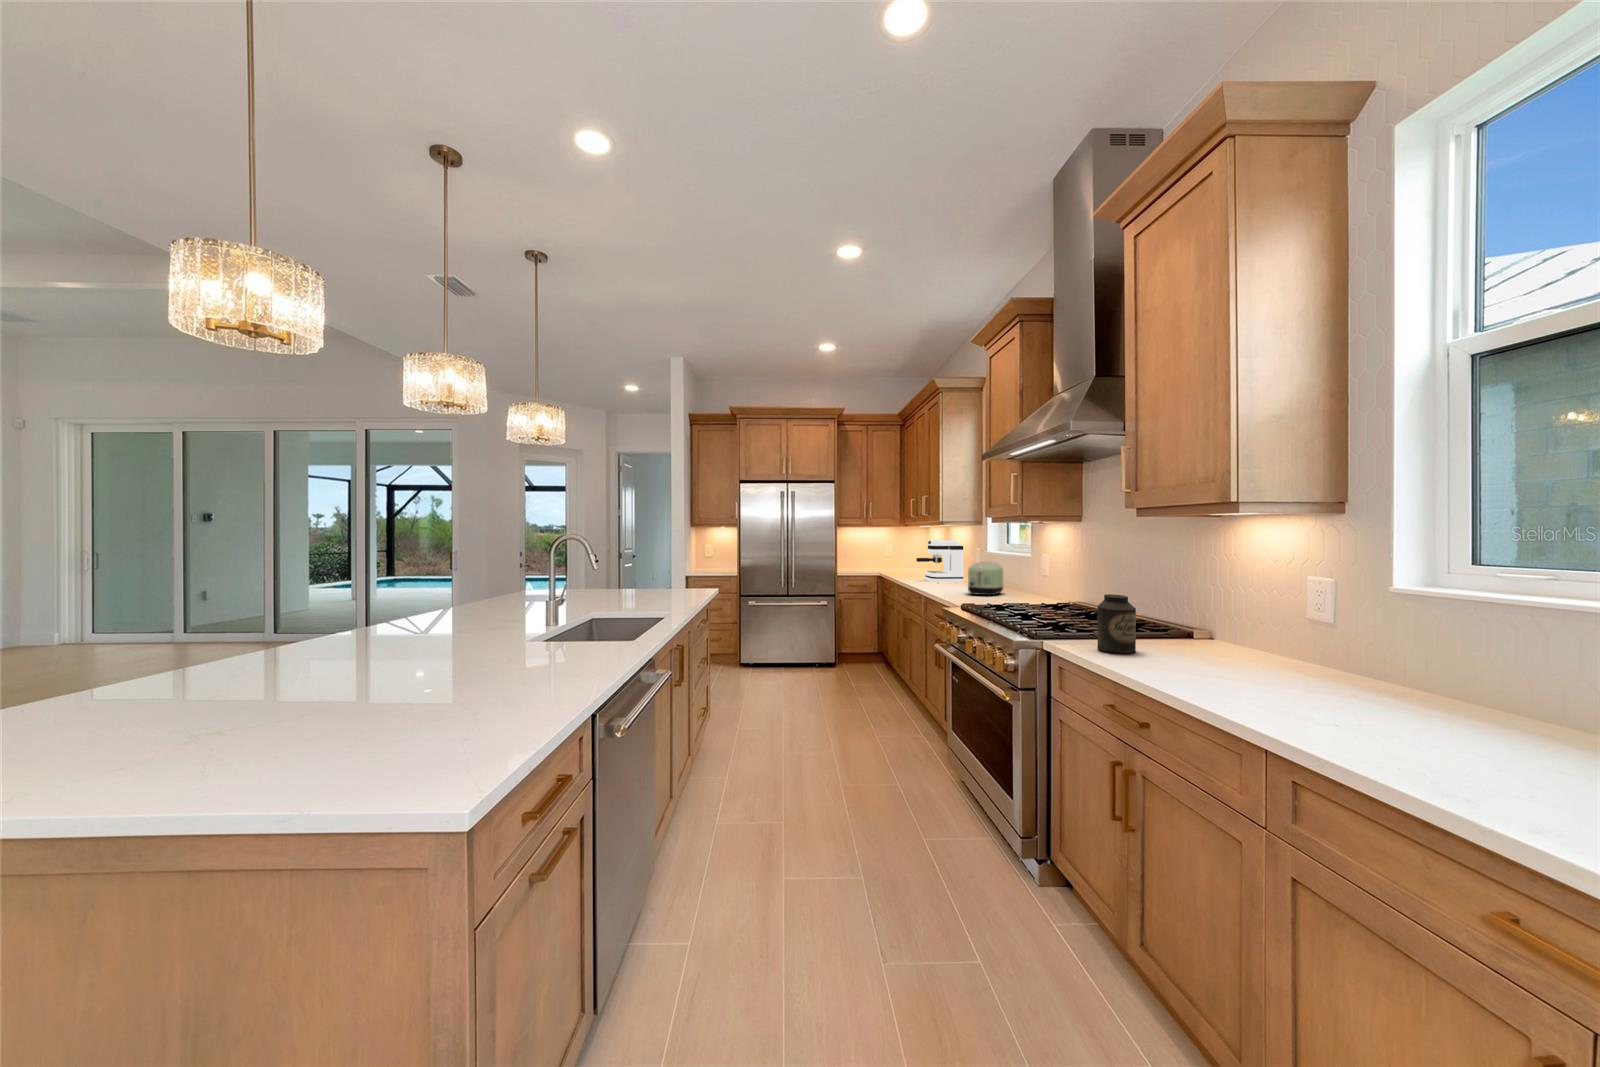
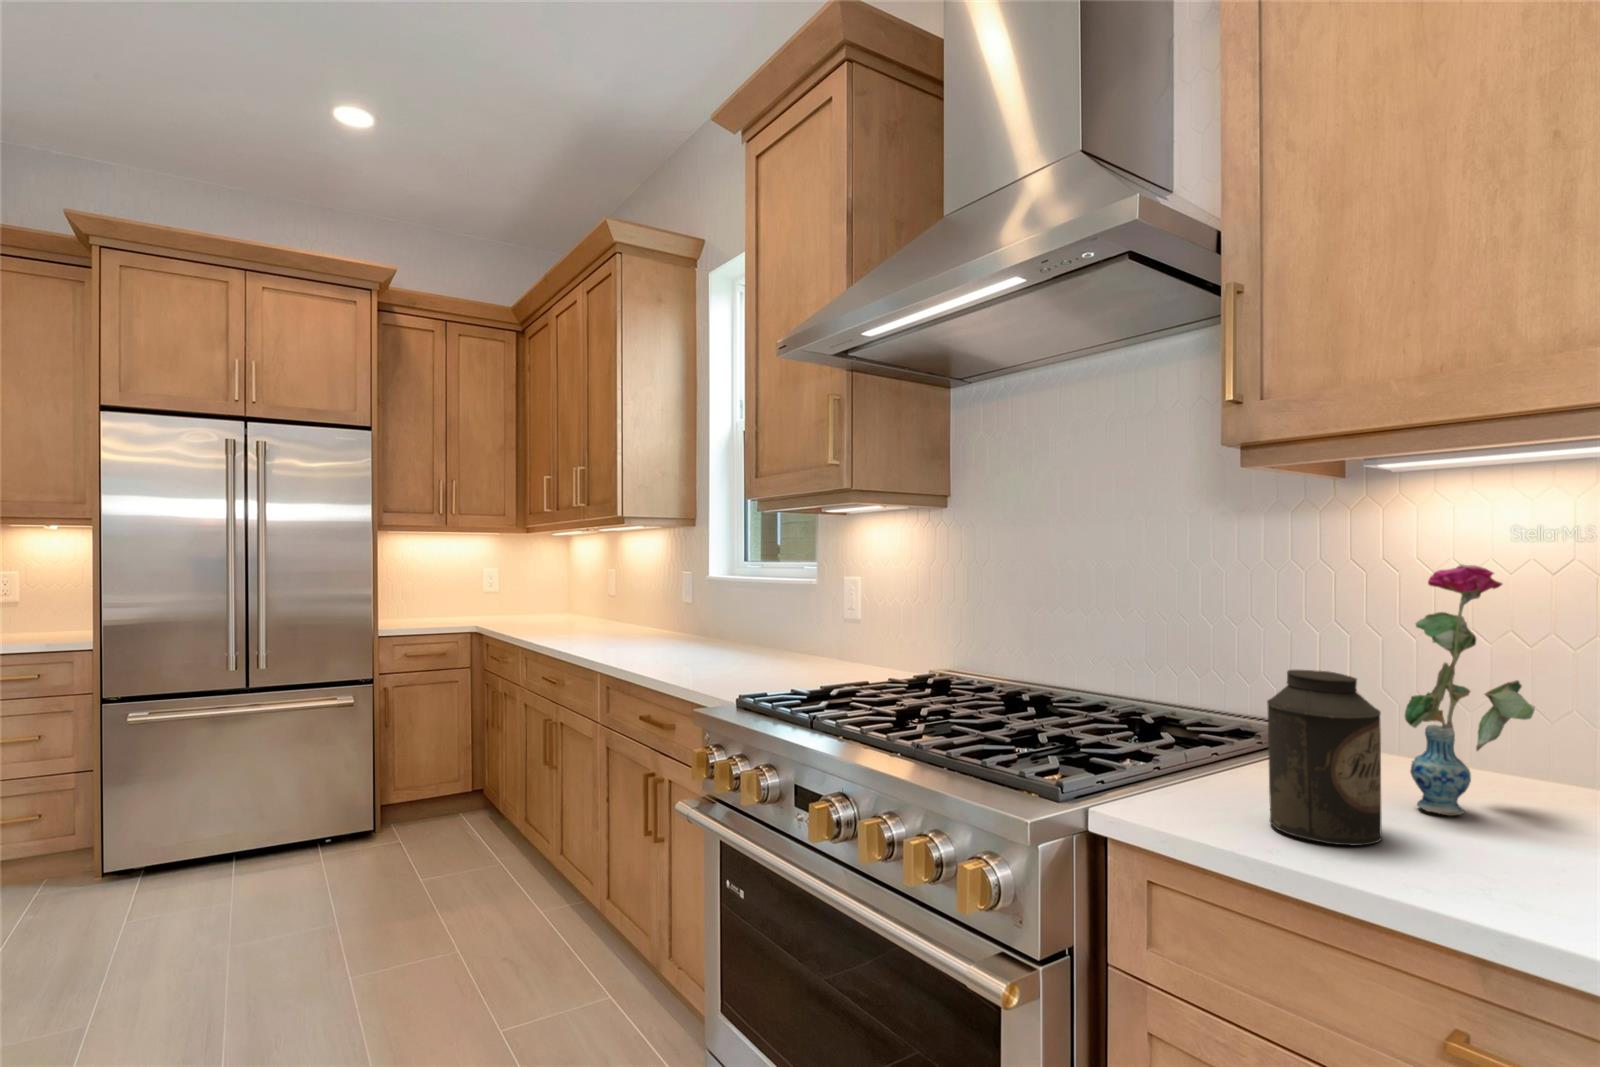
coffee maker: present [916,540,964,583] -> none [568,553,665,642]
vase: none [1161,559,1224,653] -> present [1405,564,1535,816]
toaster: present [968,562,1003,596] -> none [705,593,774,666]

